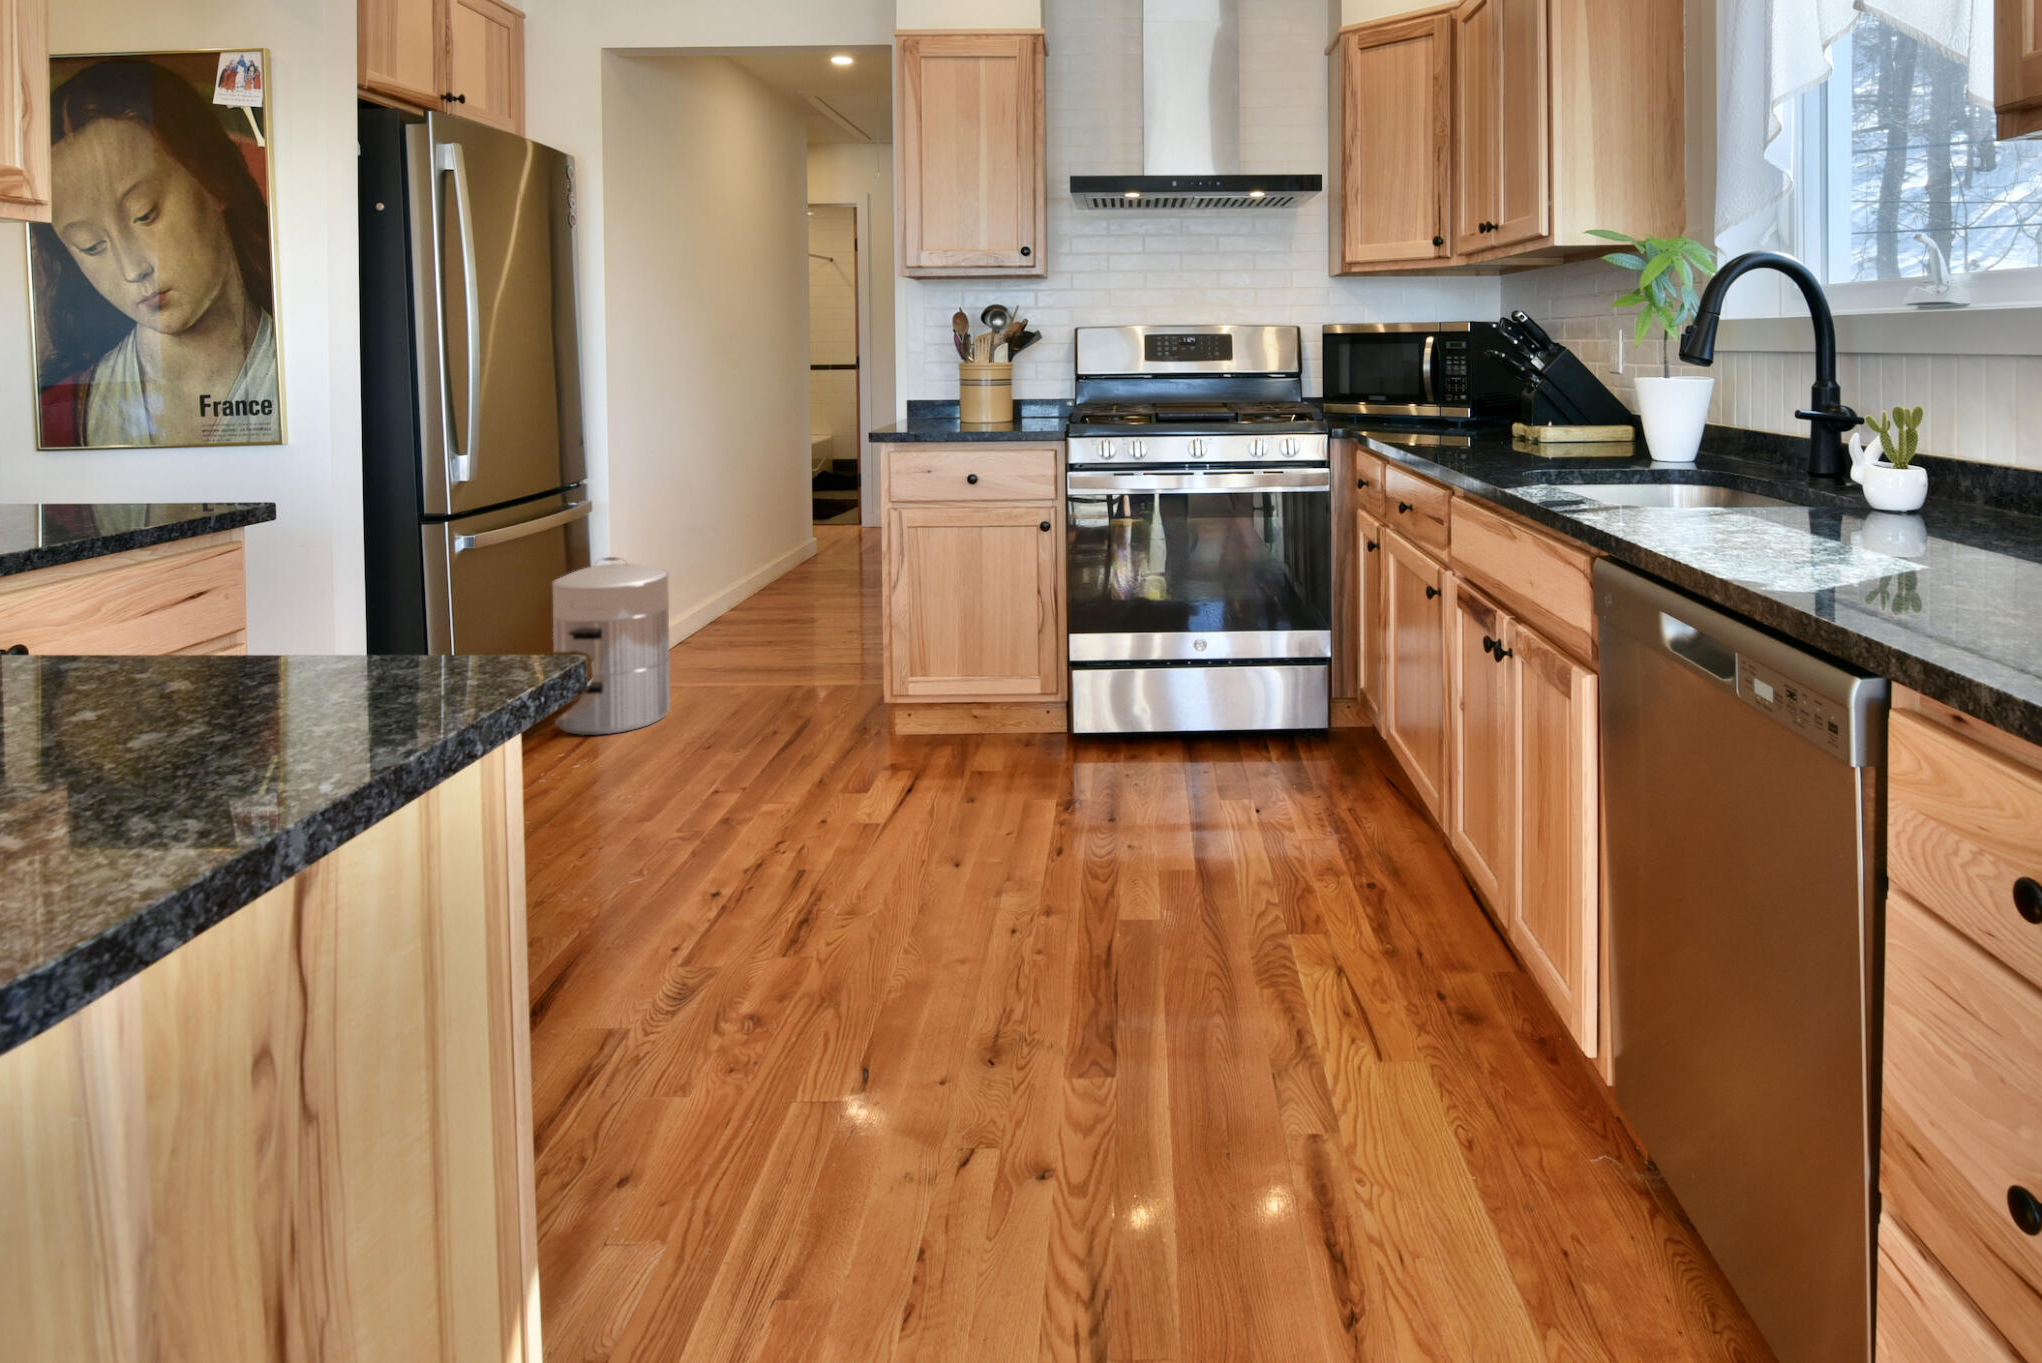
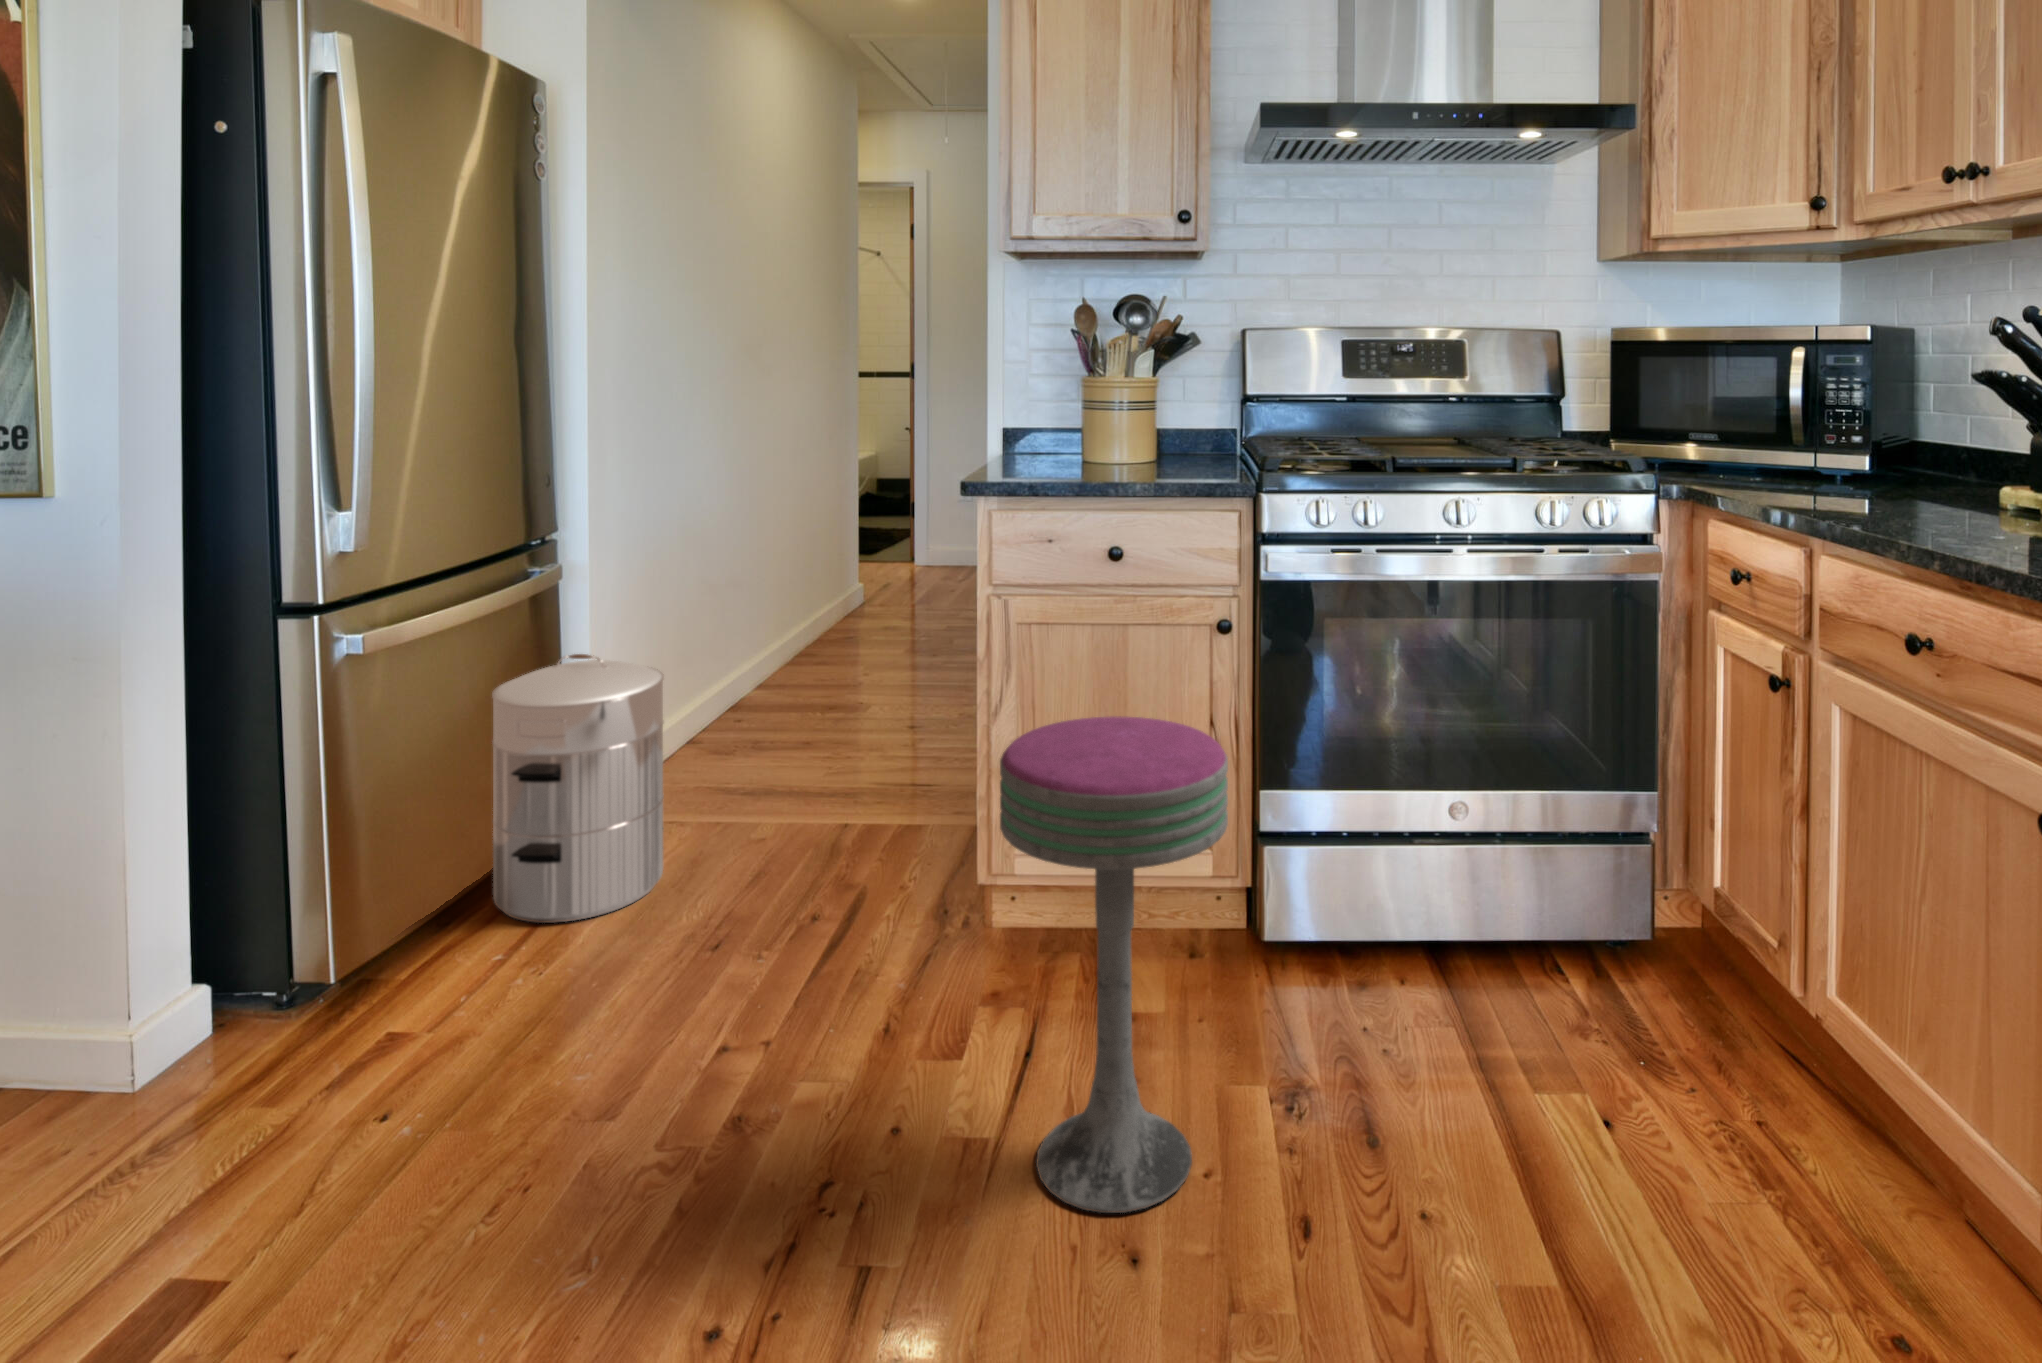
bar stool: none [881,568,1018,842] -> present [1000,716,1228,1213]

